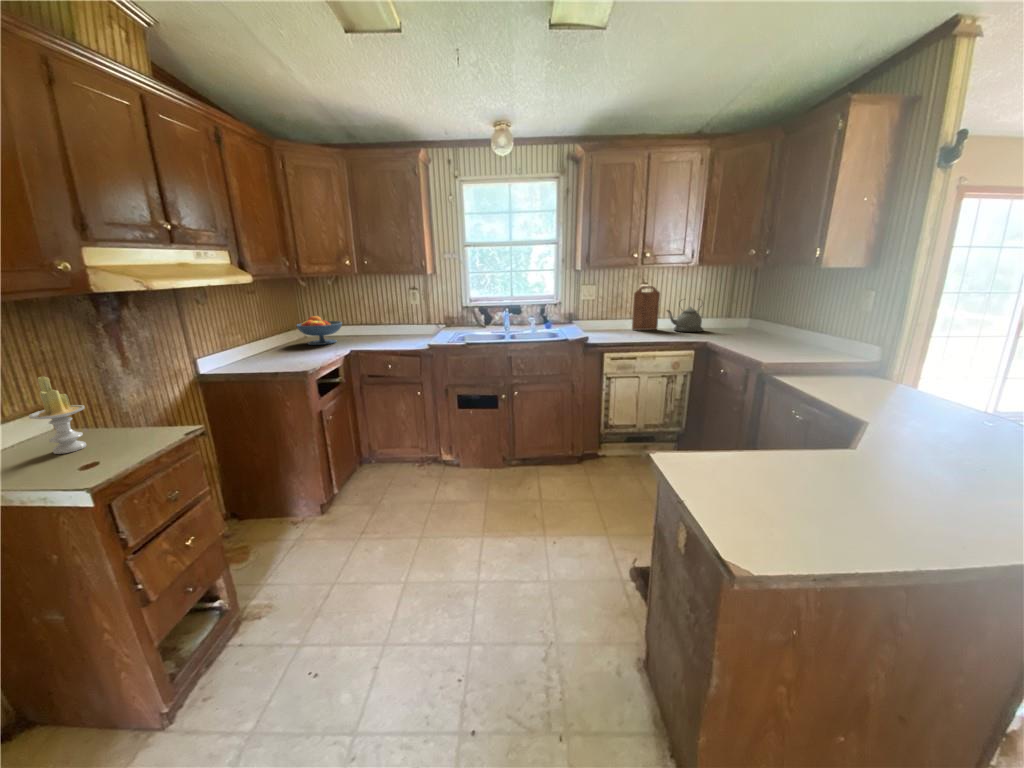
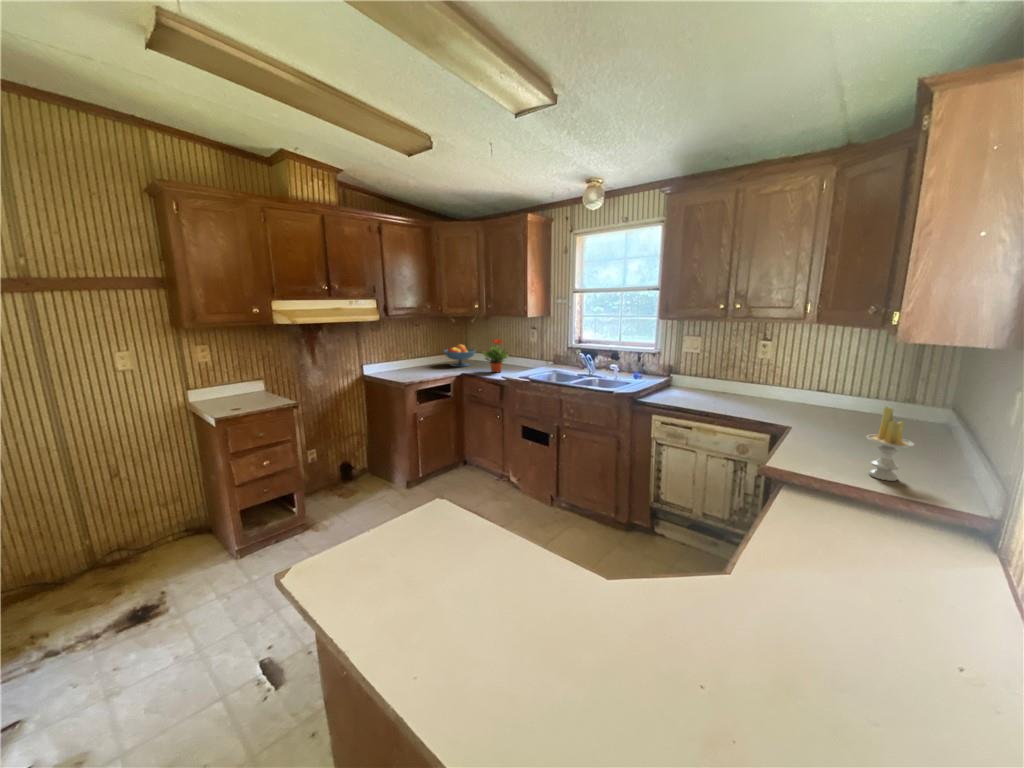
cutting board: present [632,286,660,330] -> none [739,343,780,401]
potted plant: none [372,302,409,343] -> present [482,339,508,372]
kettle: present [667,306,703,332] -> none [783,365,840,414]
candle: present [29,376,86,454] -> present [866,407,914,481]

